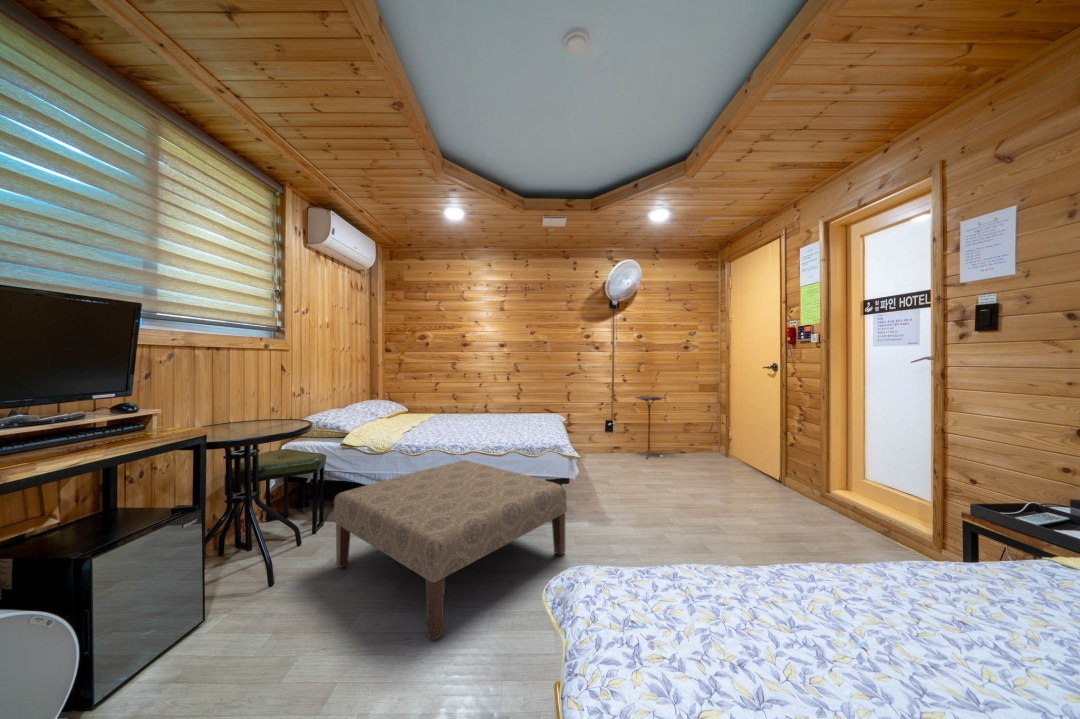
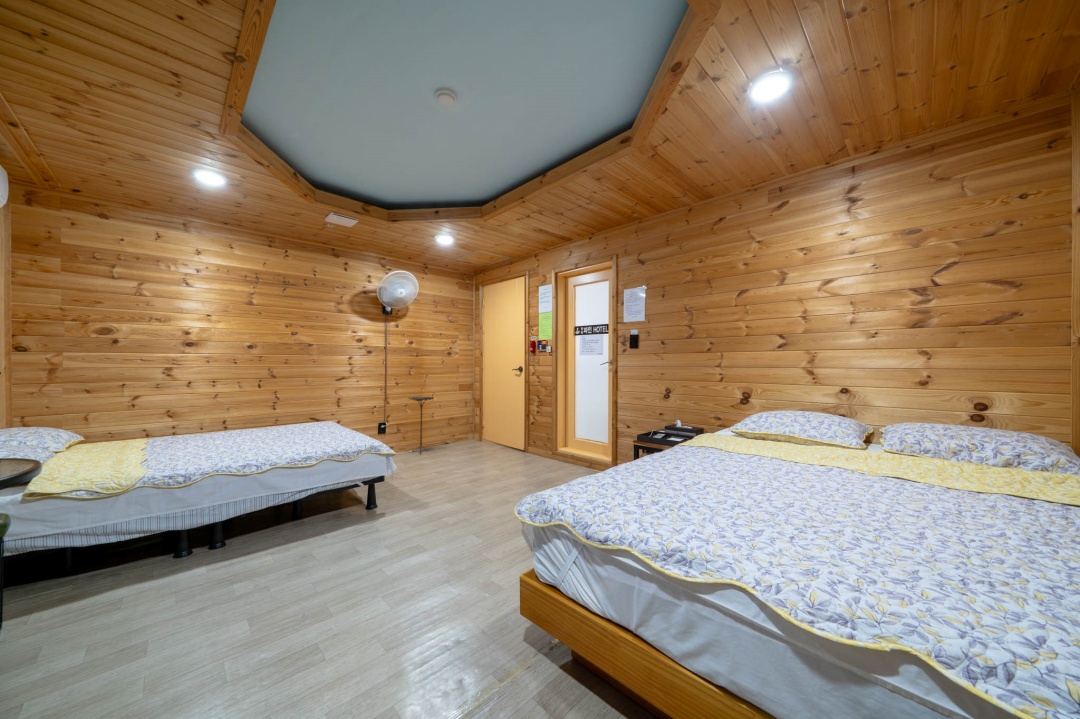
ottoman: present [334,460,567,640] -> none [108,477,411,650]

